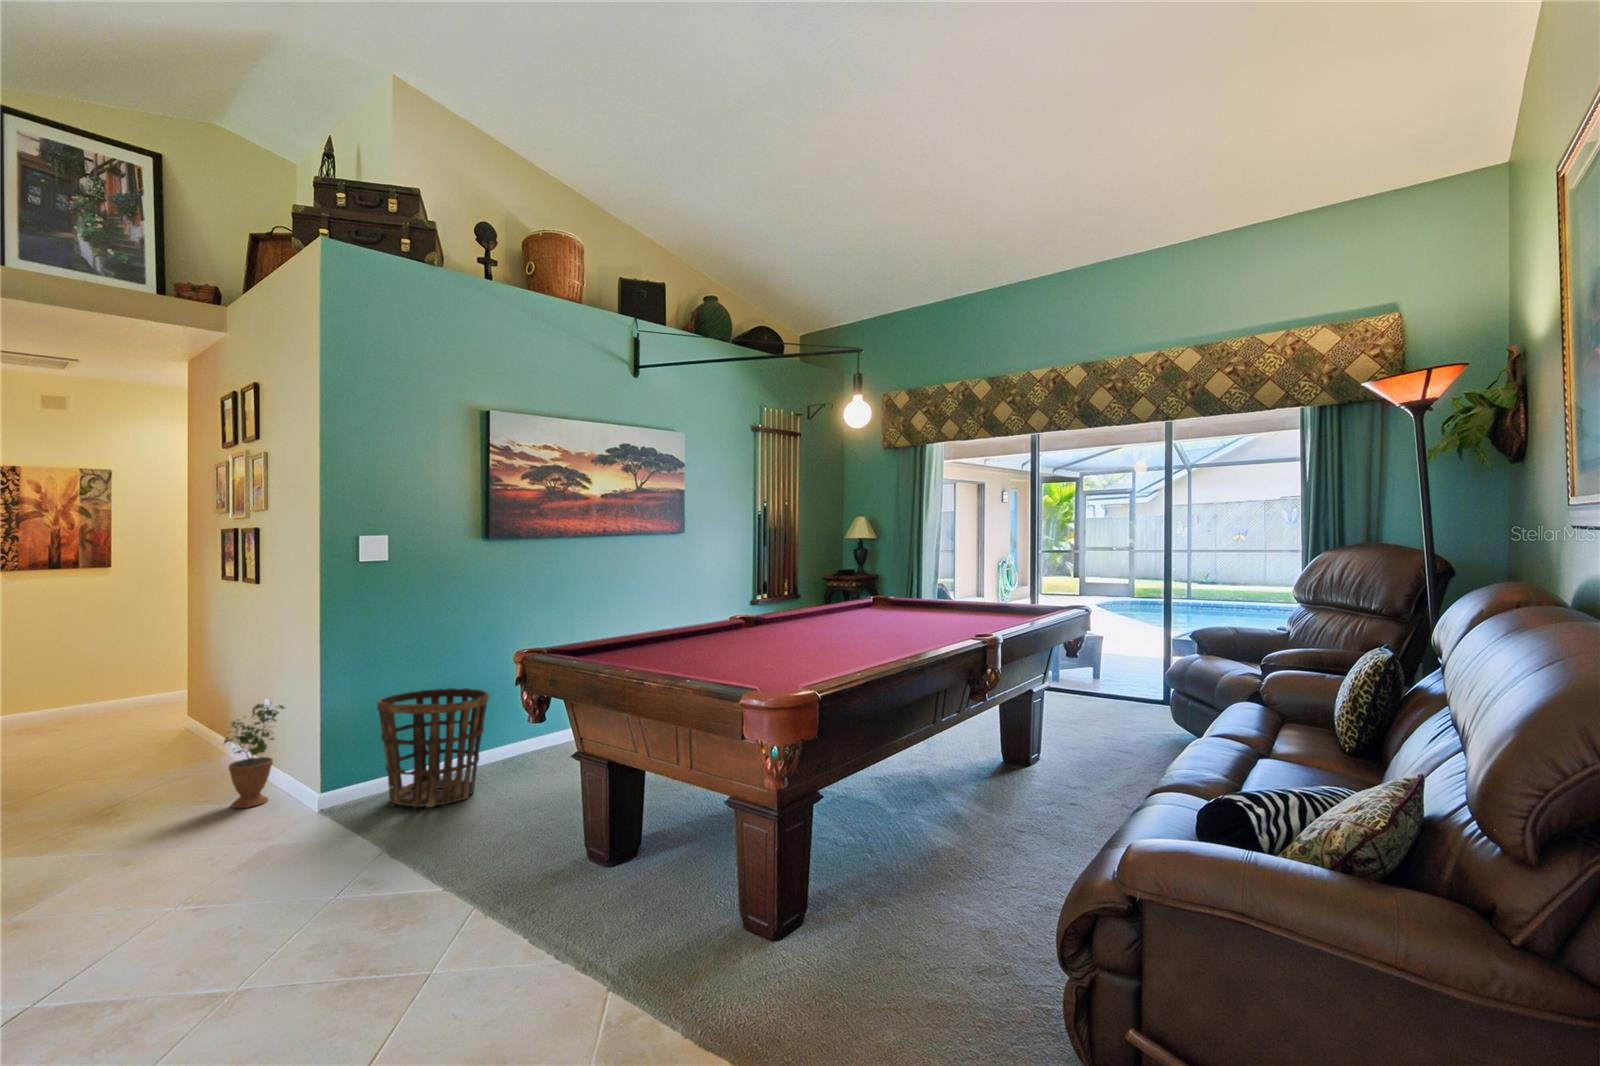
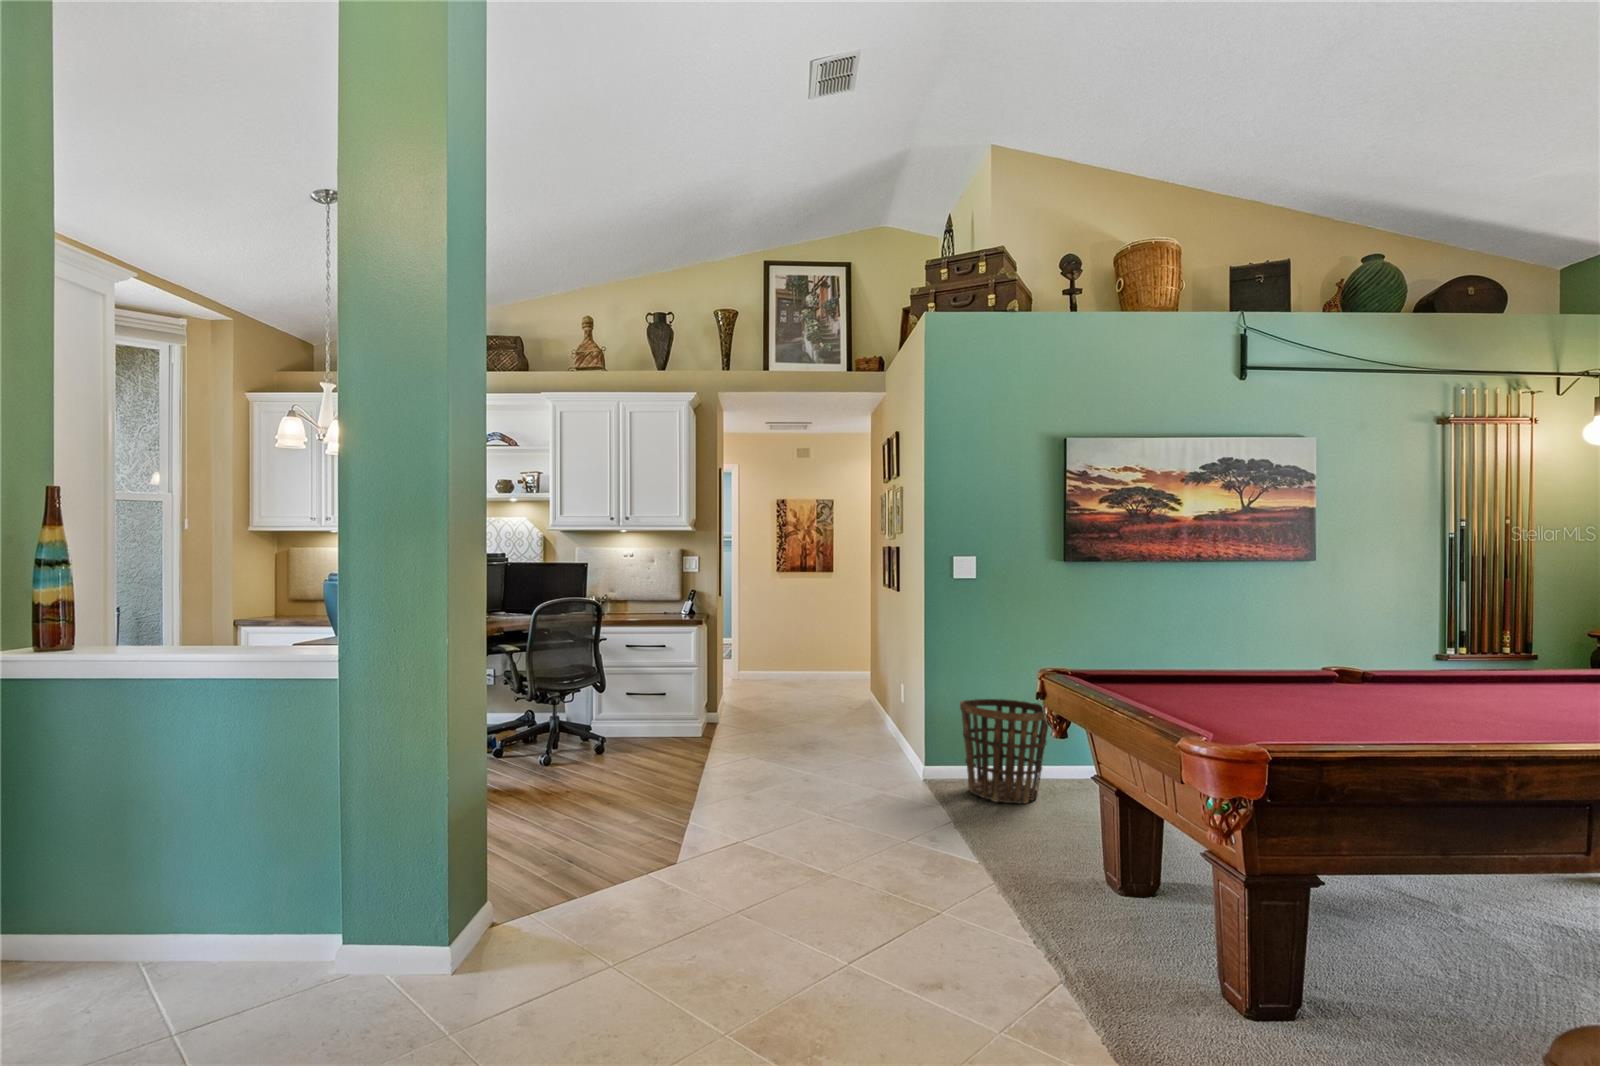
potted plant: present [224,702,284,808] -> none [867,686,906,770]

